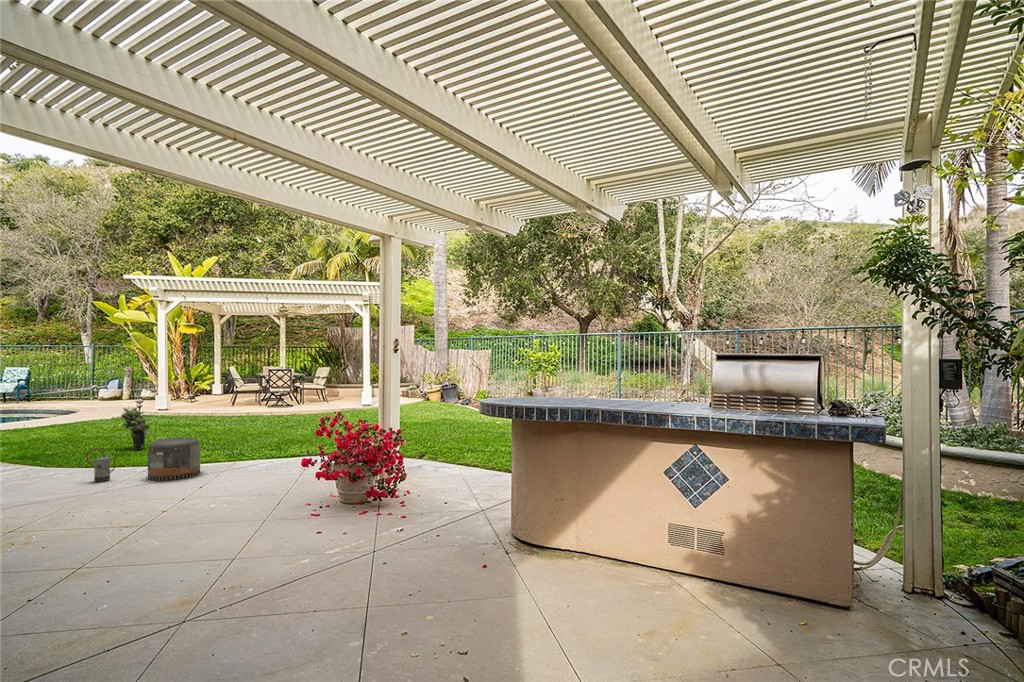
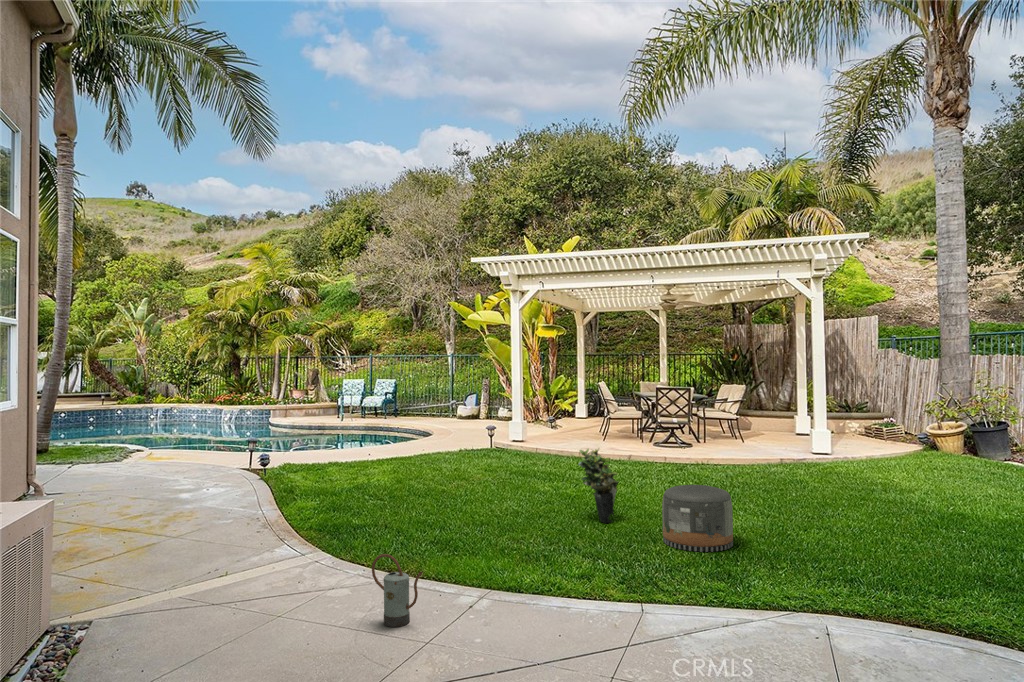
potted plant: present [121,407,150,450] -> present [578,449,619,523]
pouf: present [148,437,200,480] -> present [662,485,733,552]

